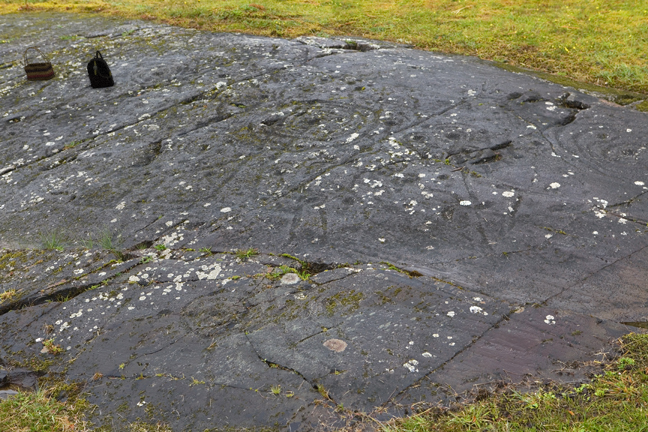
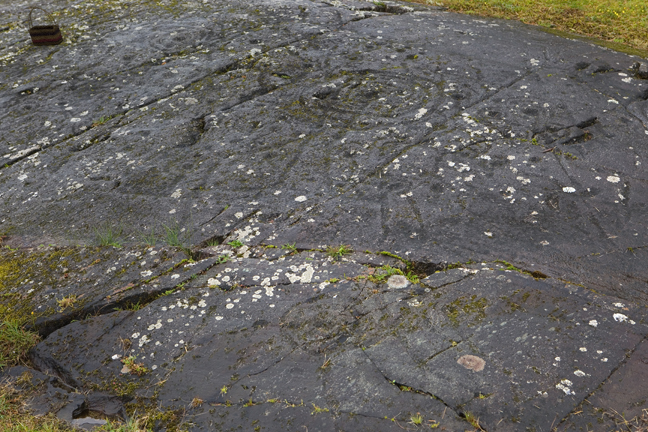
backpack: present [87,50,114,88] -> none [103,12,133,54]

